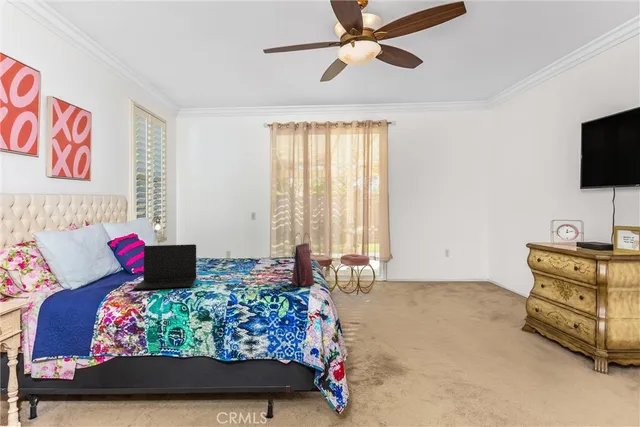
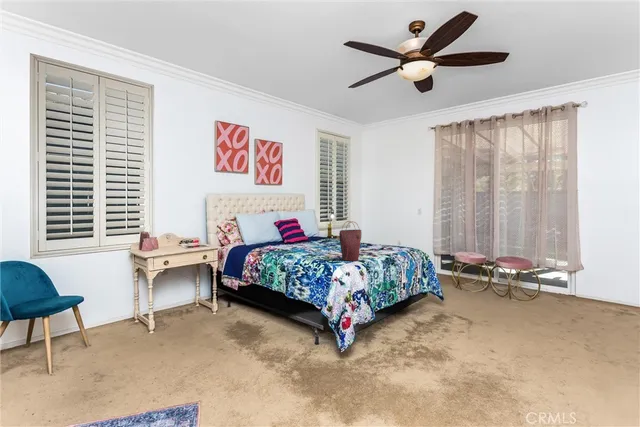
laptop: present [134,244,196,290] -> none [264,225,303,251]

